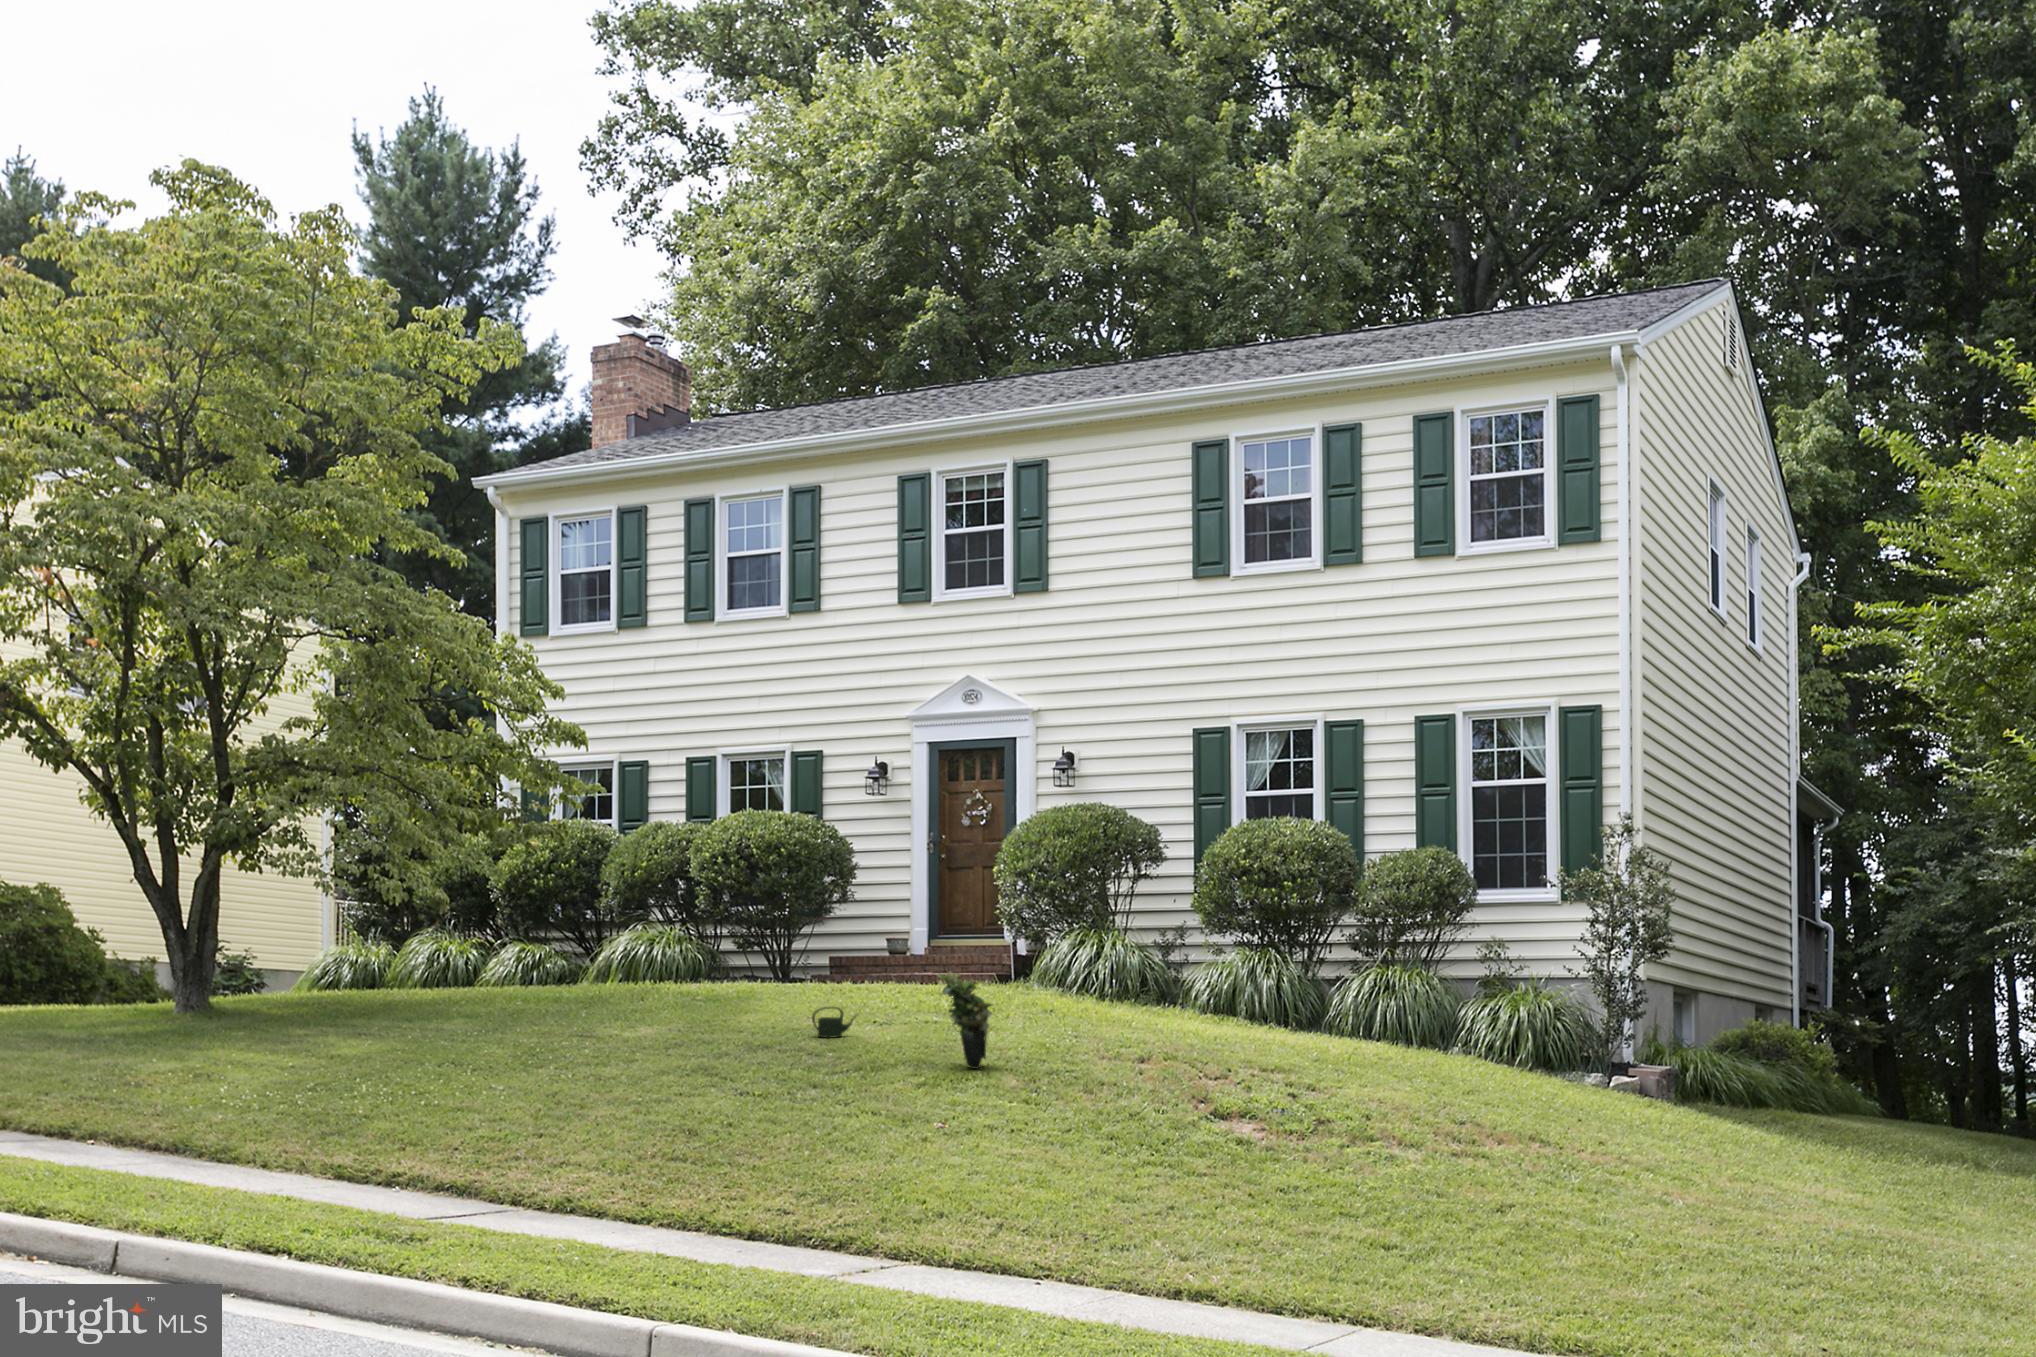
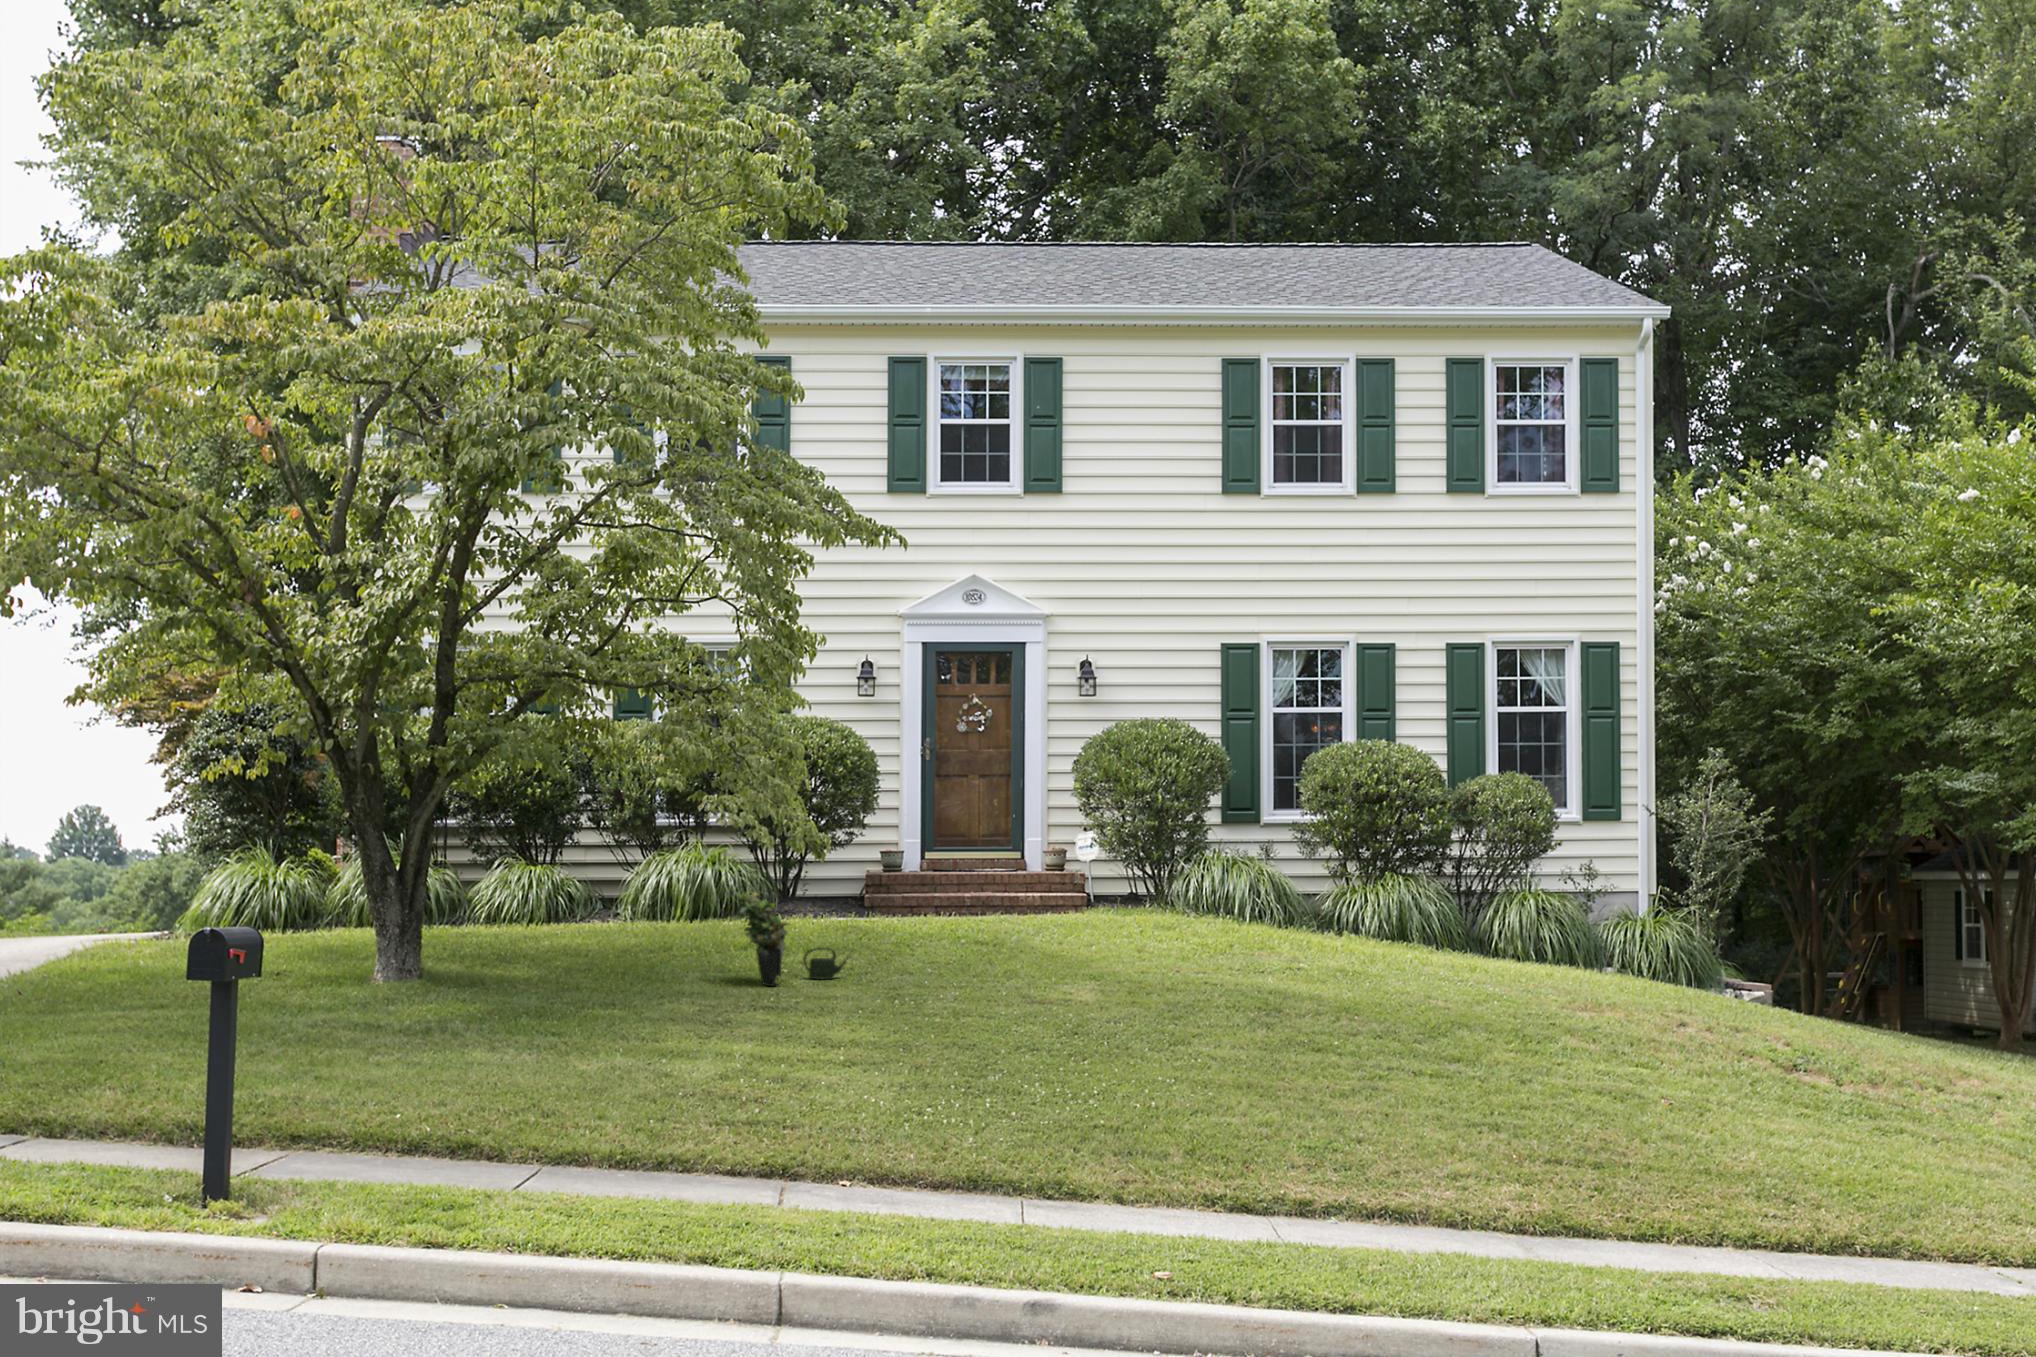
potted plant: present [939,972,993,1069] -> present [737,891,788,986]

